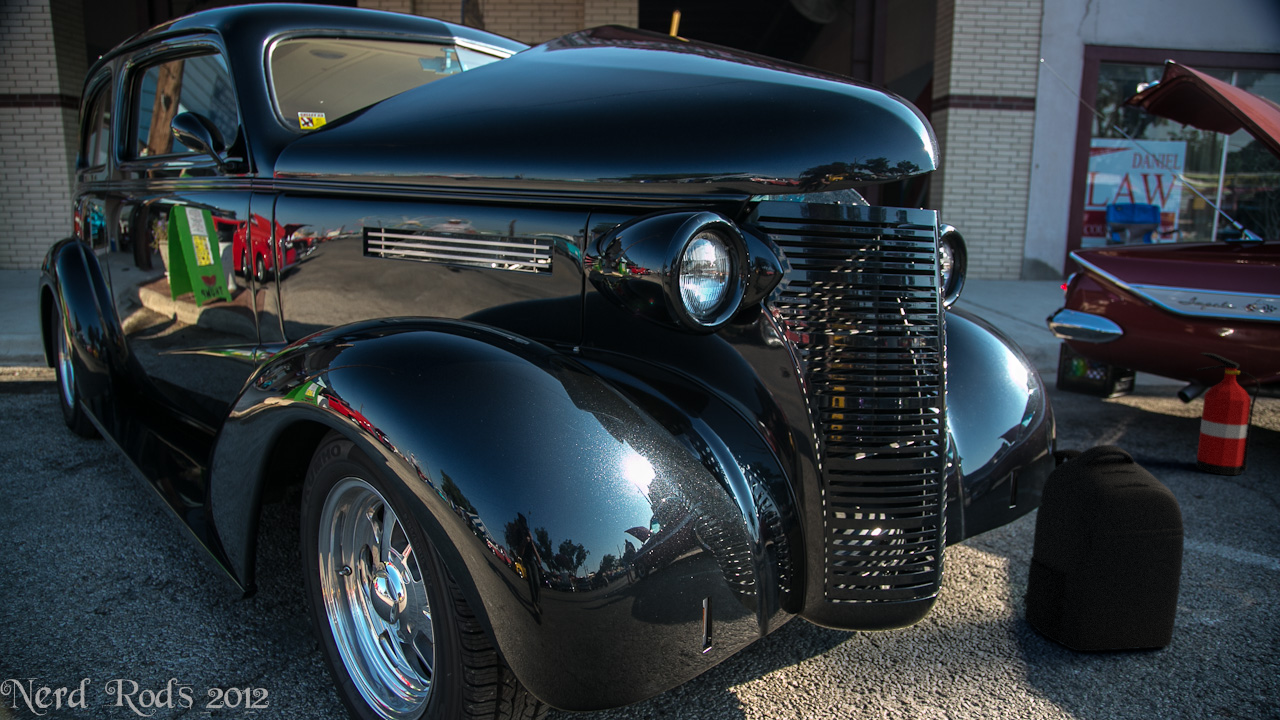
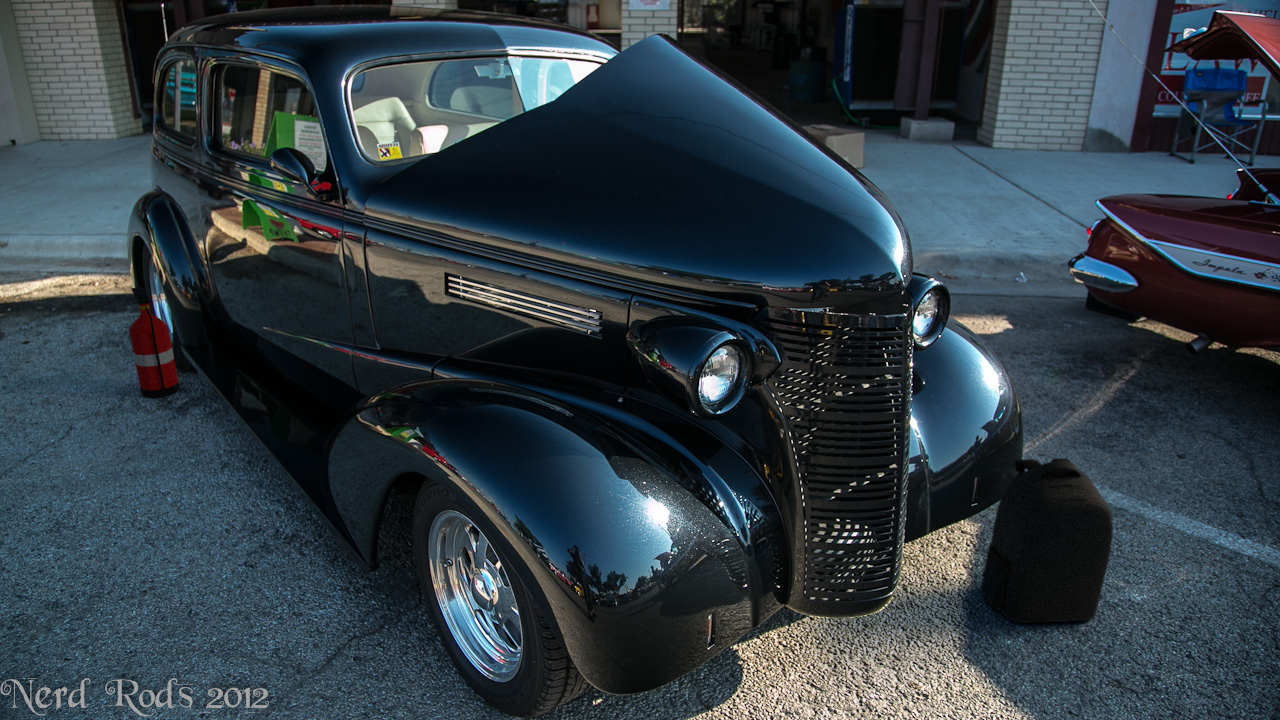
fire extinguisher: present [1196,353,1260,475] -> present [129,287,180,398]

